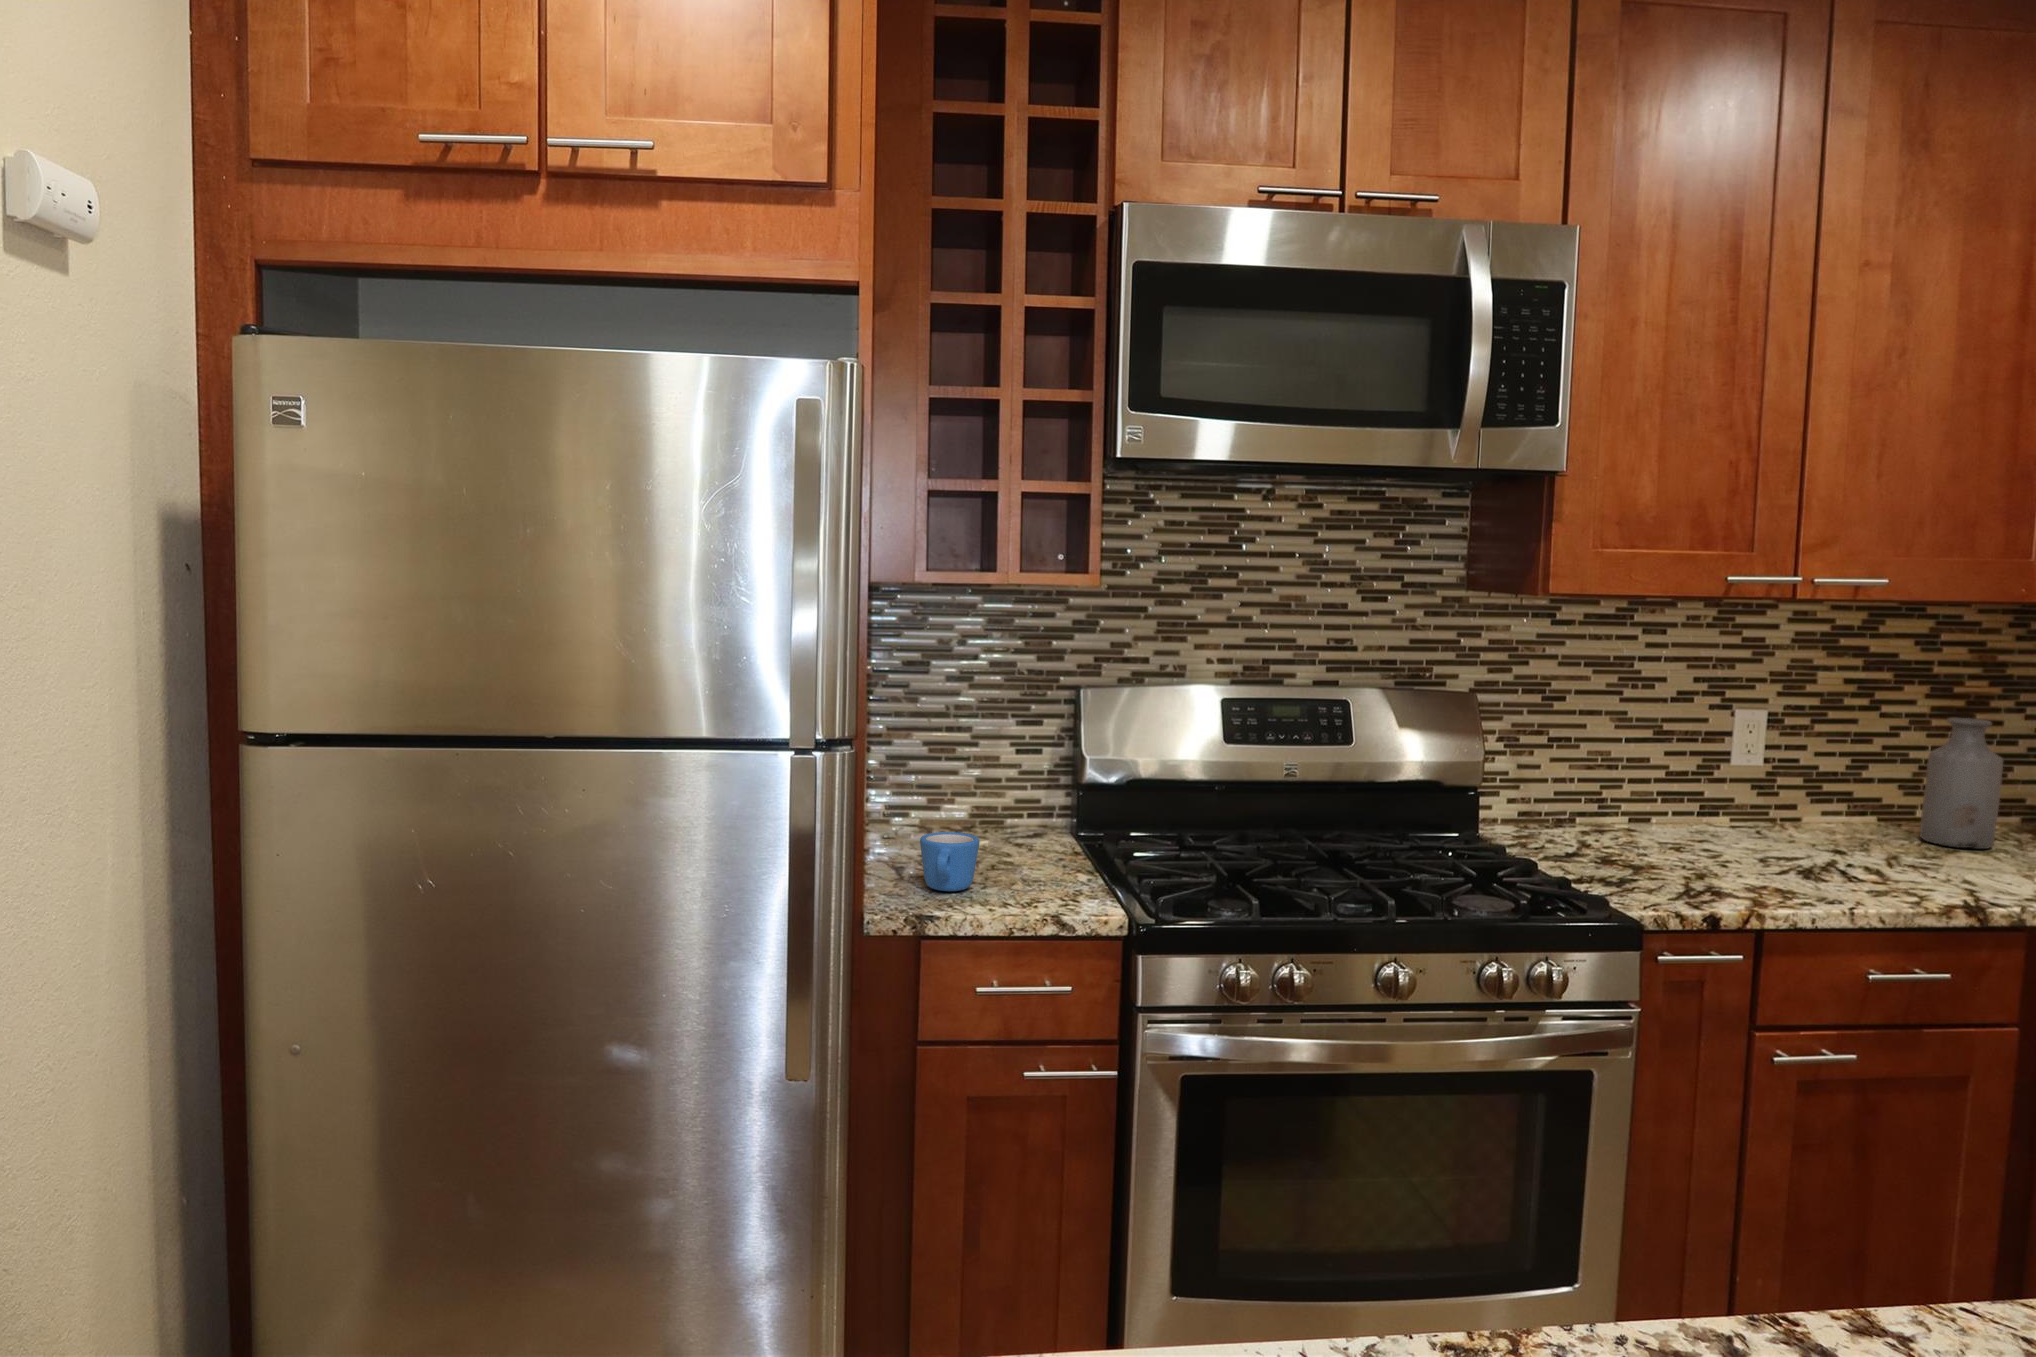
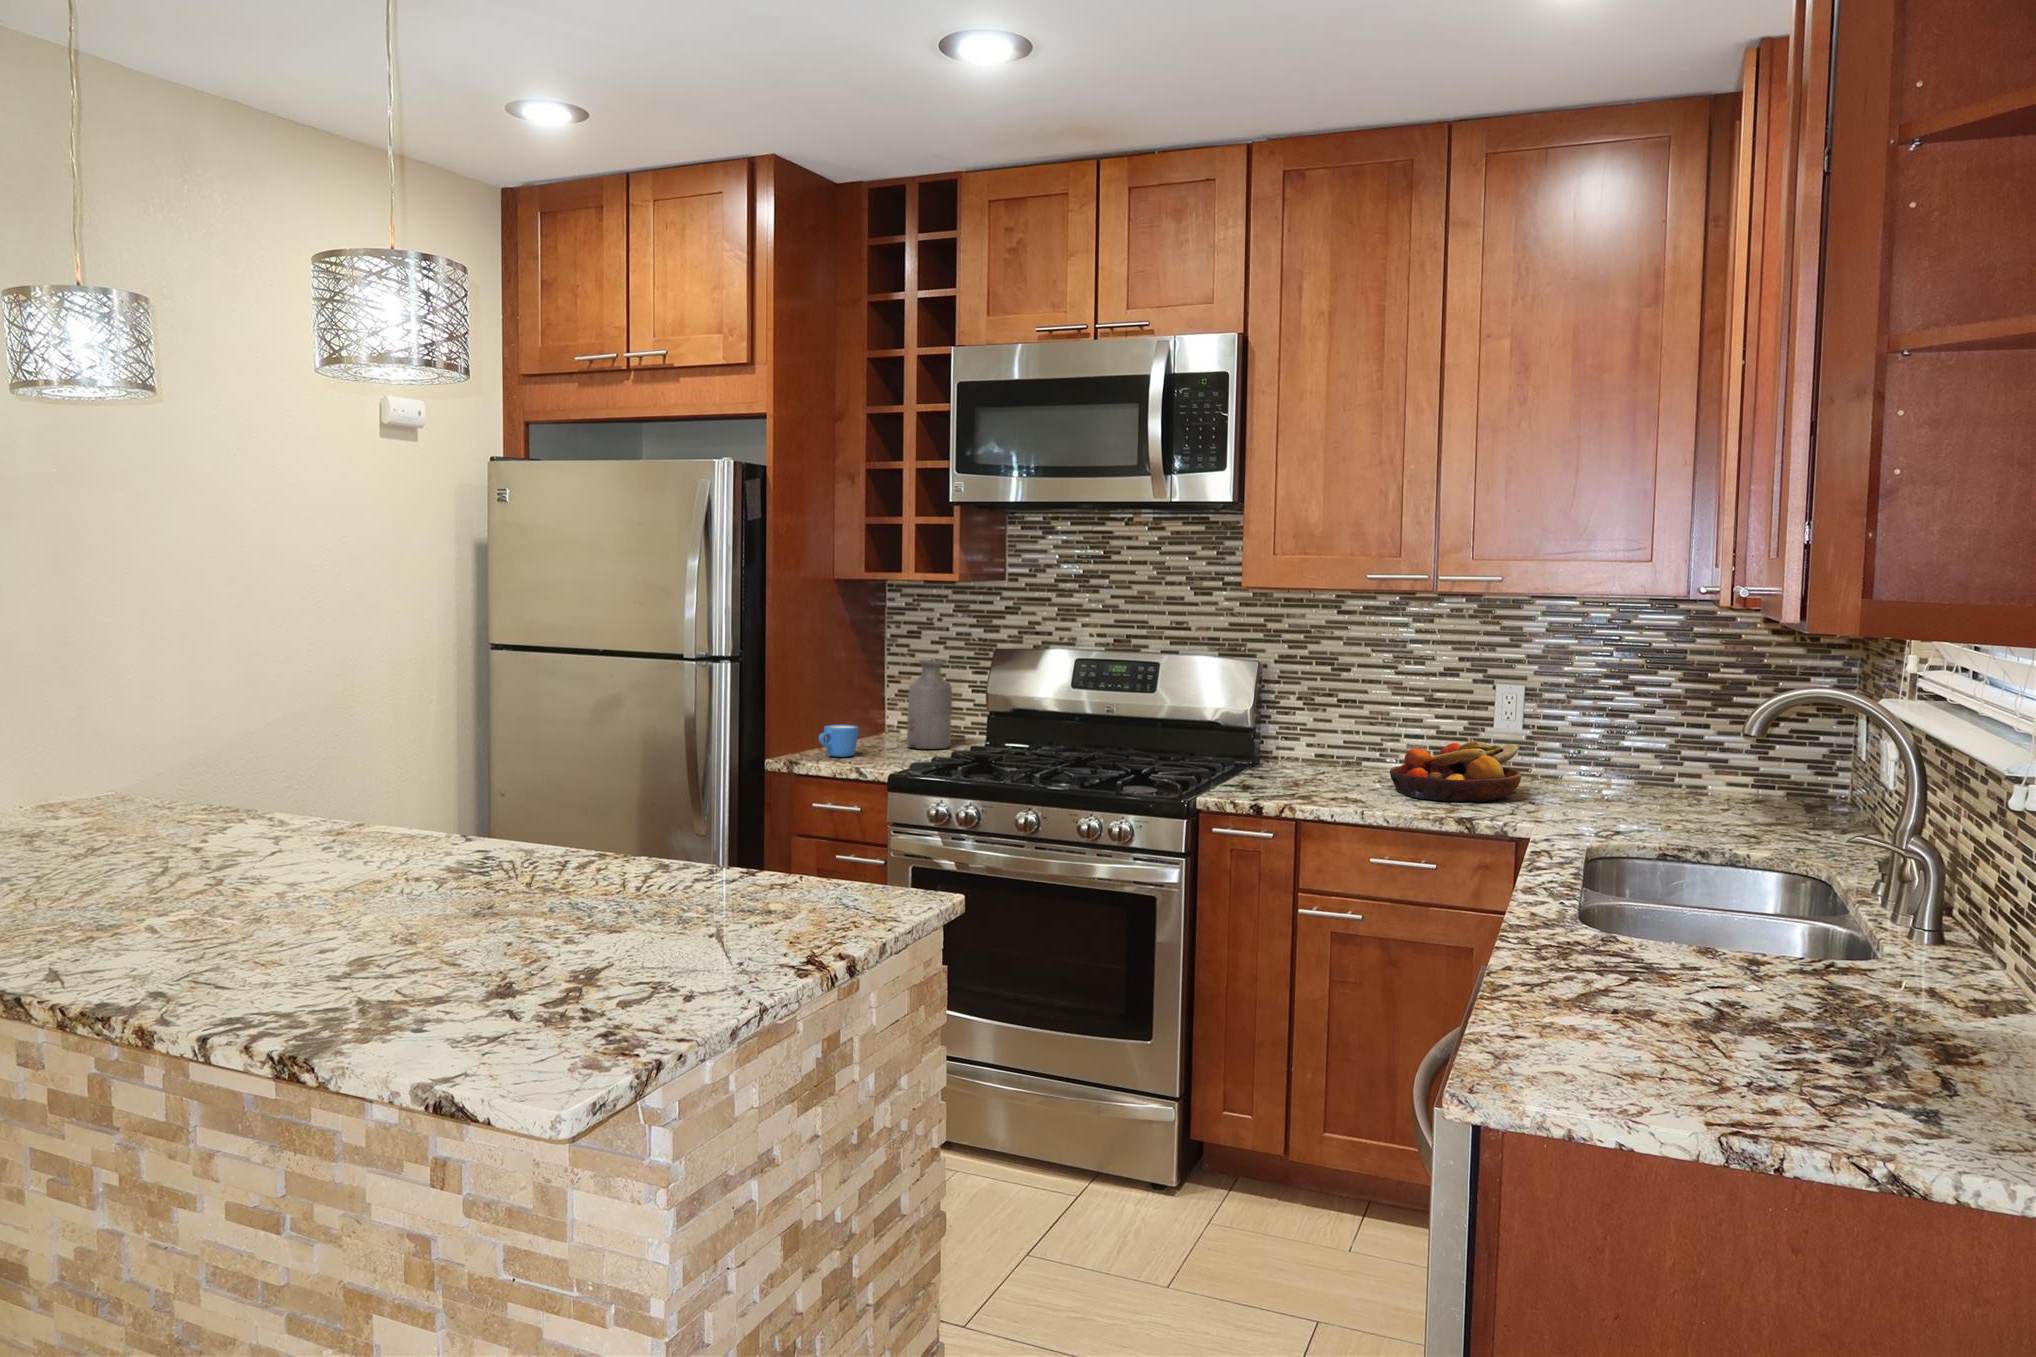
bottle: present [1920,718,2003,849] -> present [907,660,952,749]
fruit bowl: none [1711,787,1897,875] -> present [1390,741,1521,801]

